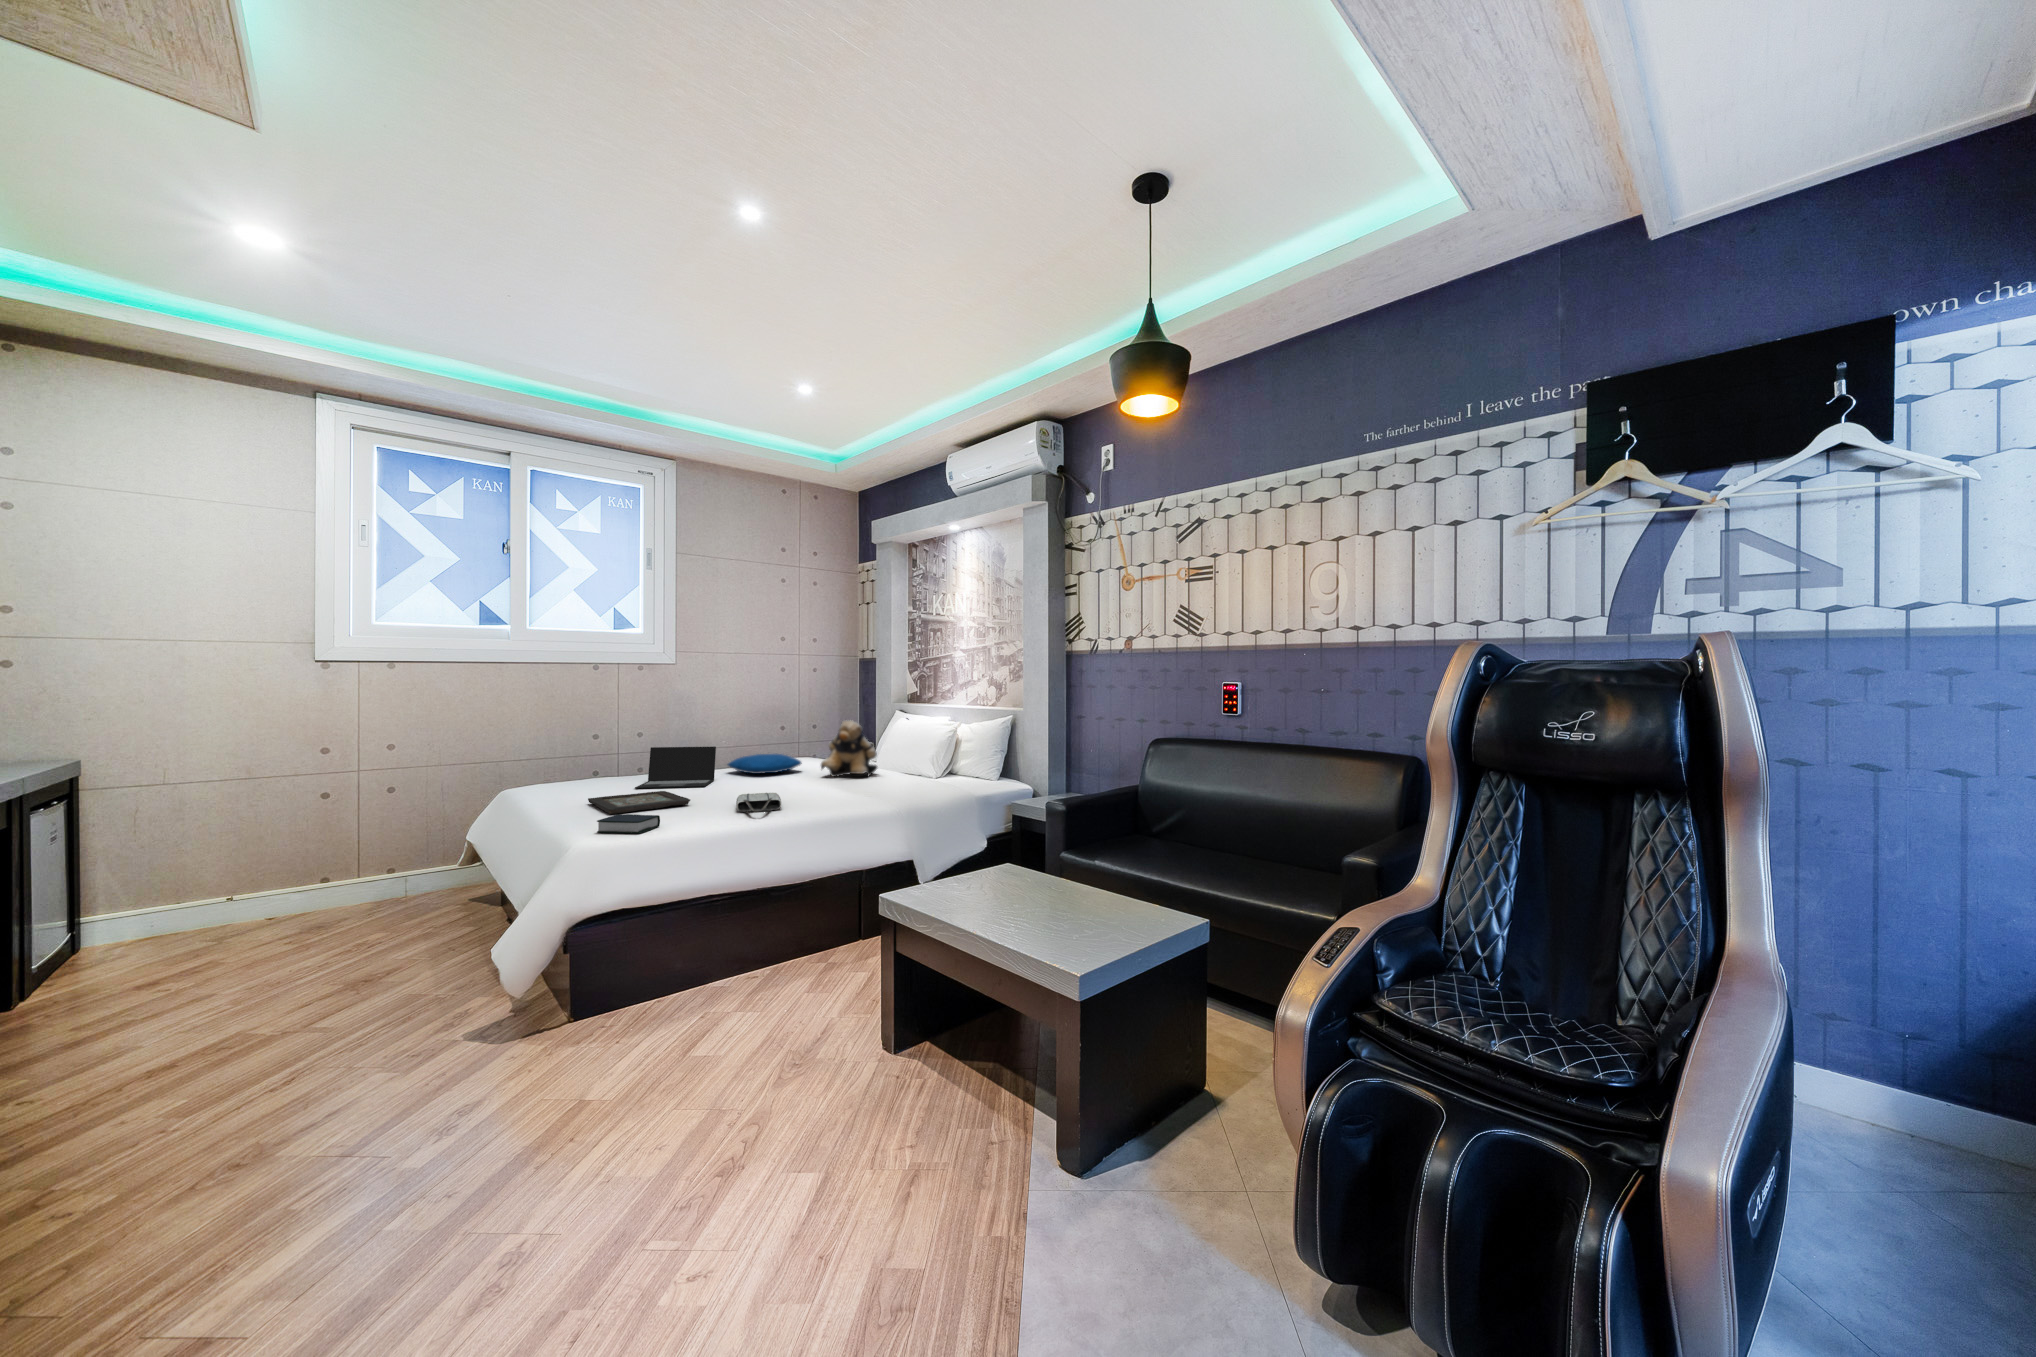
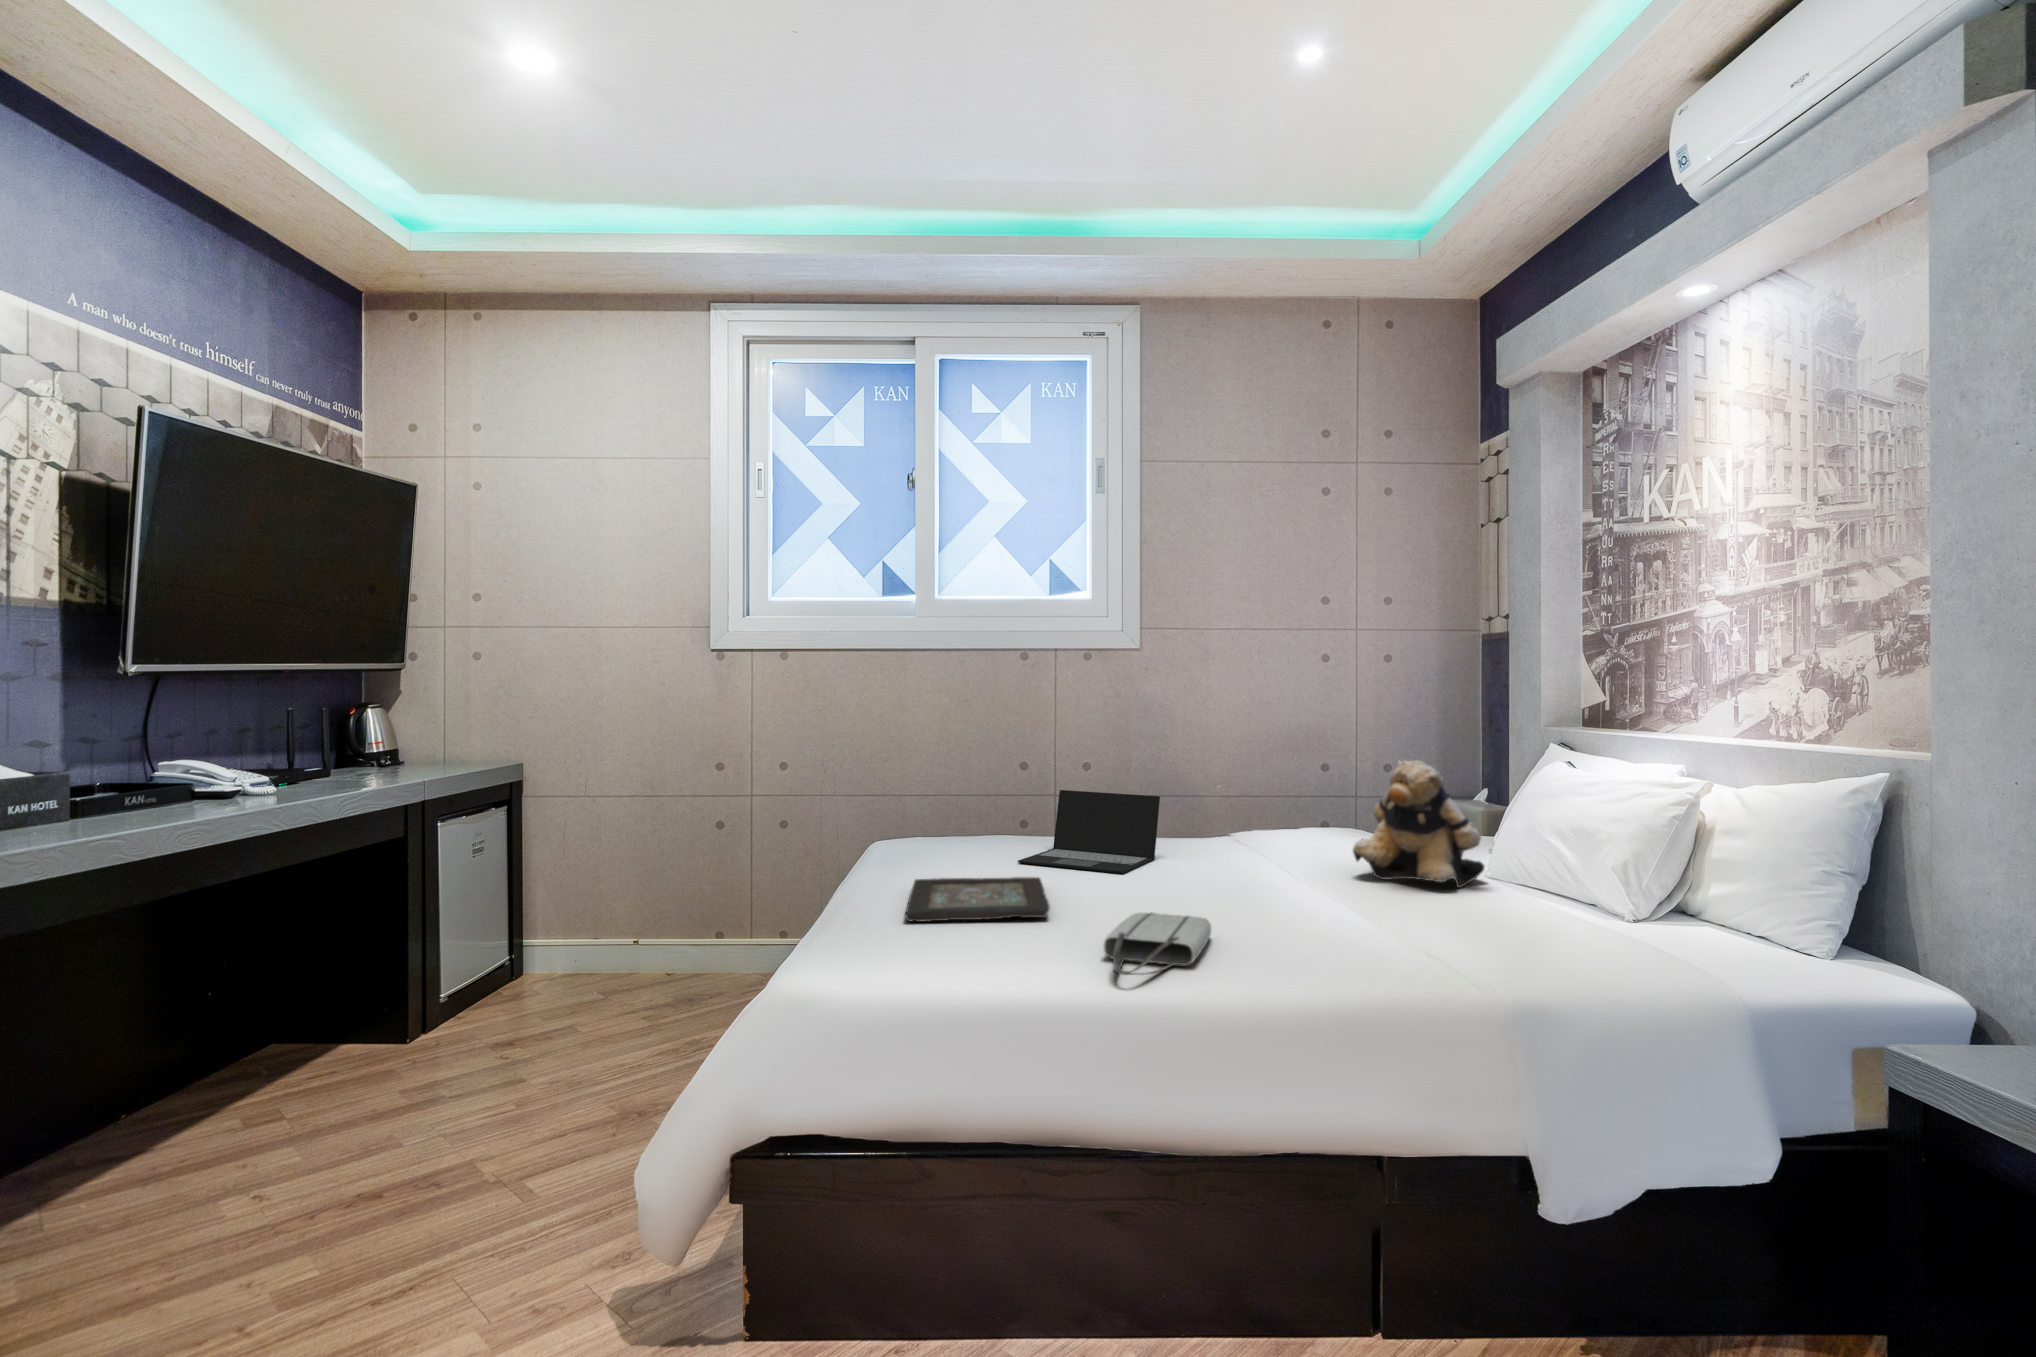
pillow: present [728,754,802,774] -> none [1192,813,1328,853]
book: present [597,814,660,833] -> none [826,935,934,990]

